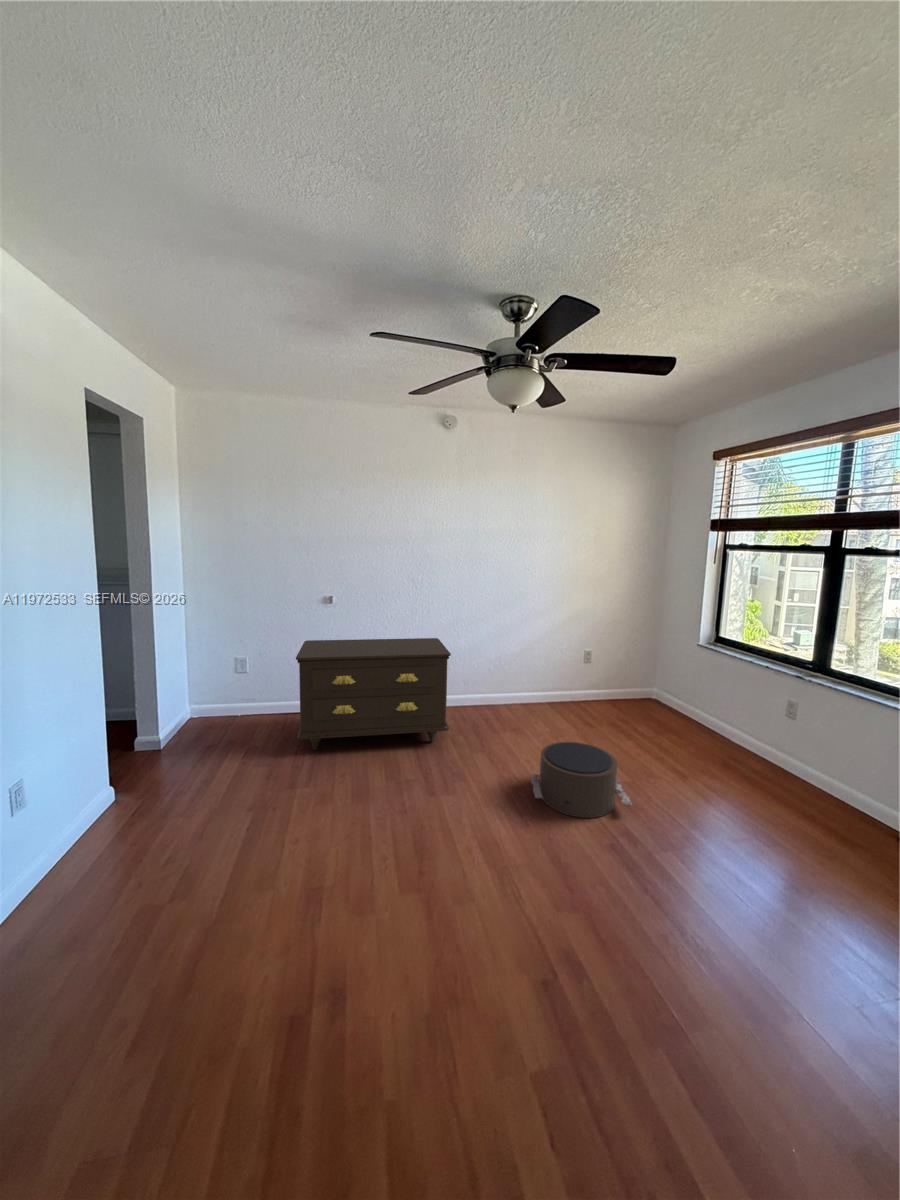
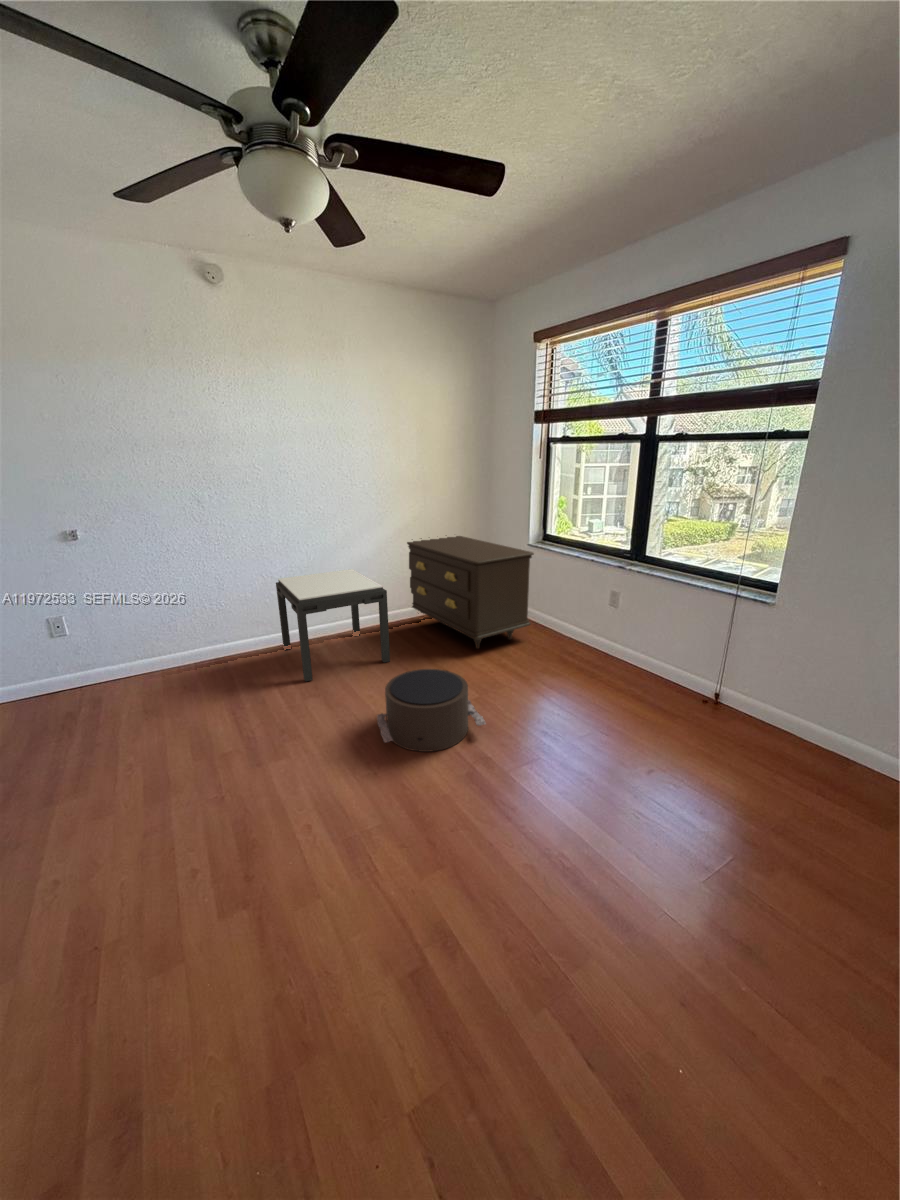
dresser: present [296,638,451,750] -> present [407,536,534,649]
side table: none [460,647,553,736] -> present [276,569,390,681]

